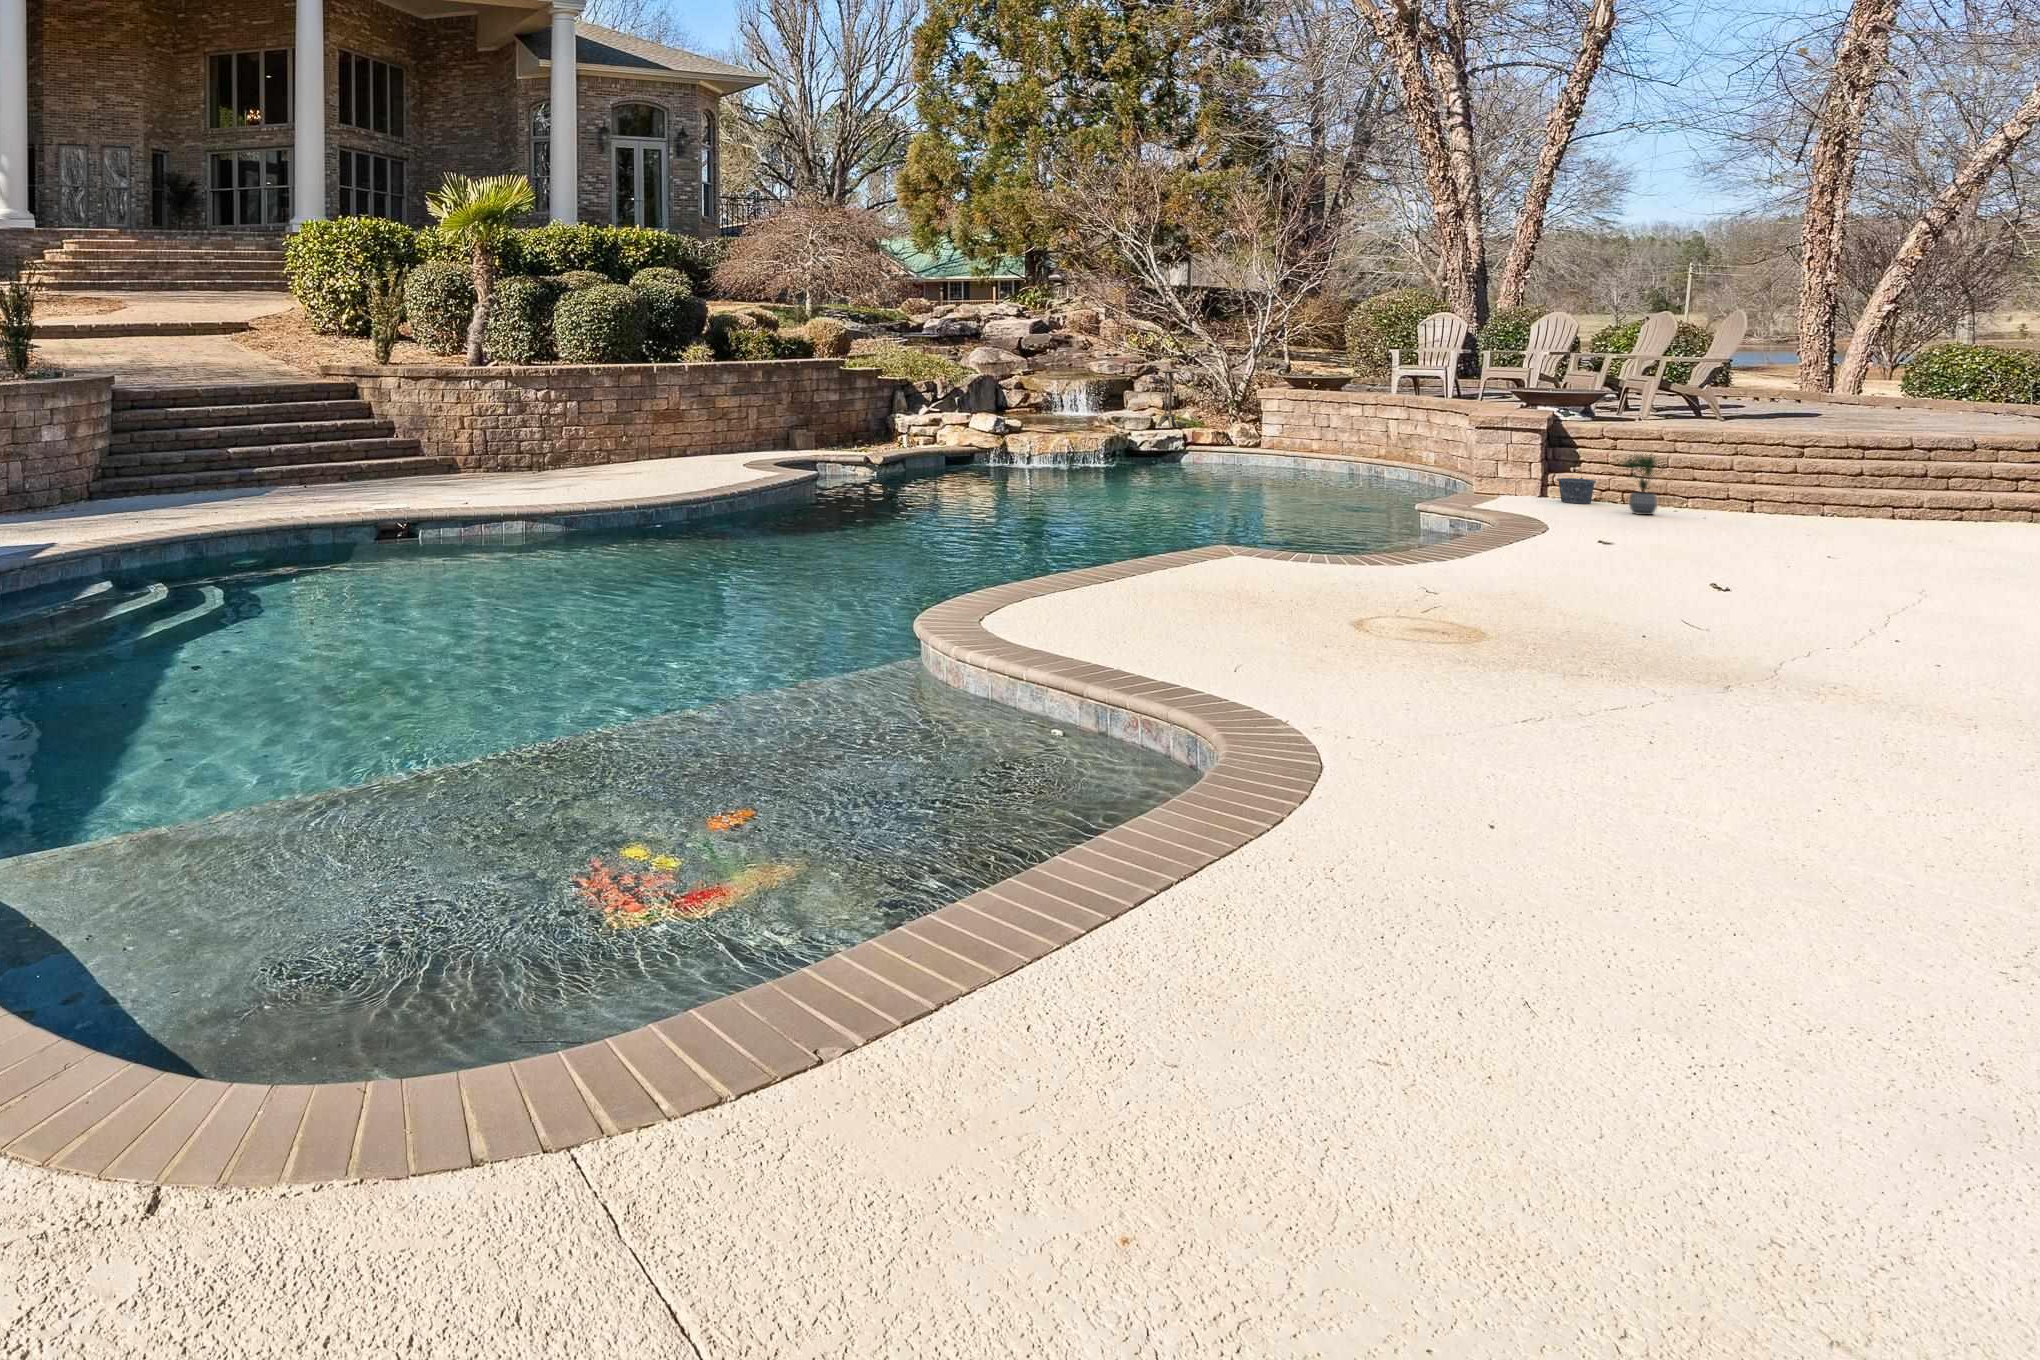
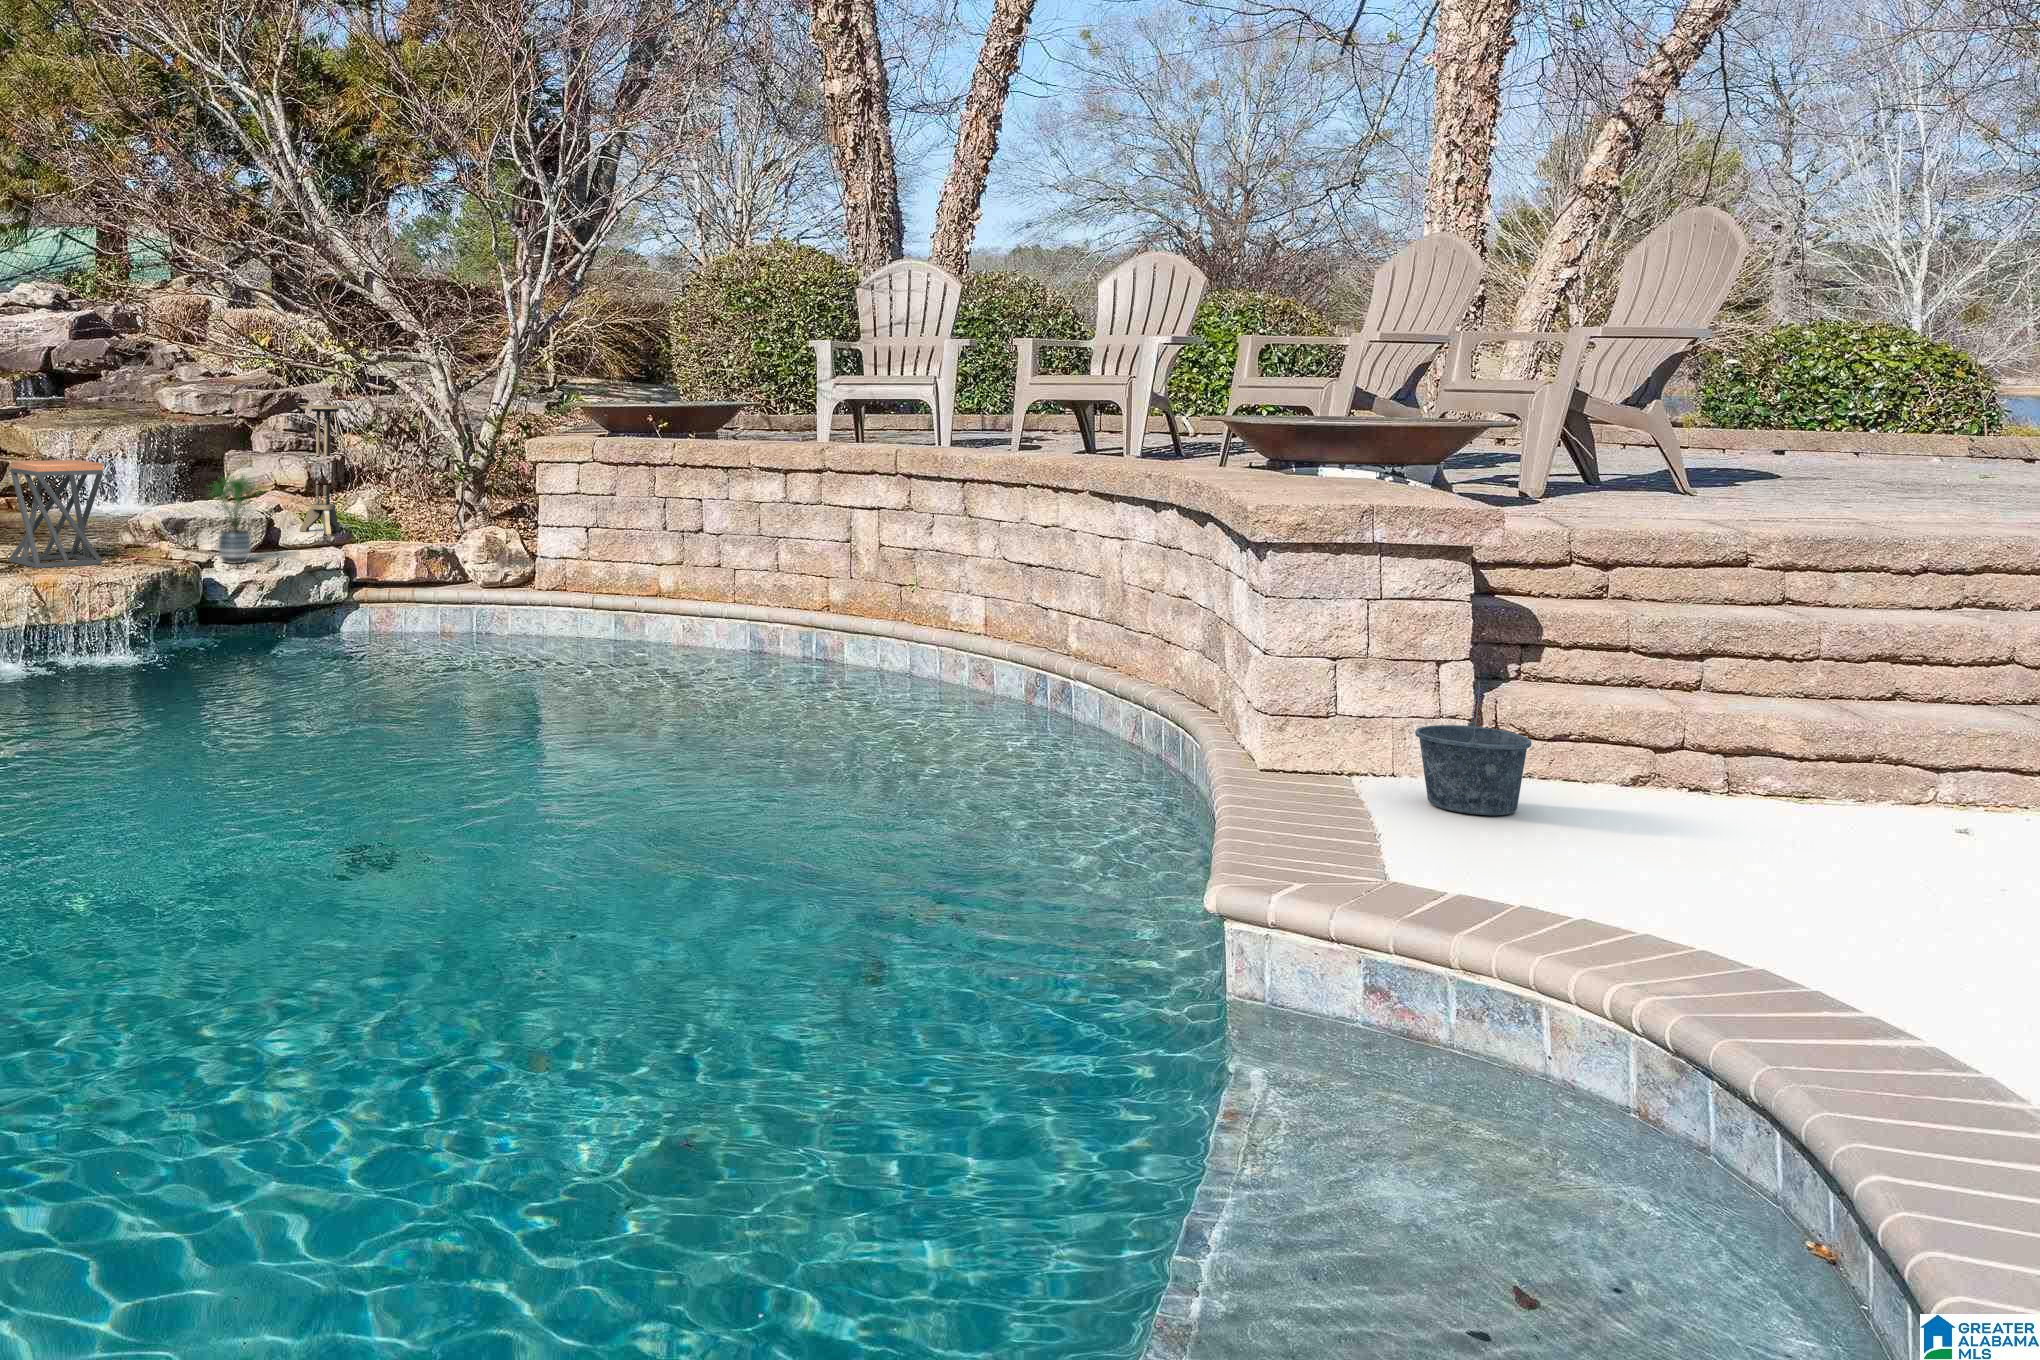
stool: none [1041,393,1080,435] -> present [10,460,103,568]
potted plant: present [1622,454,1667,515] -> present [208,475,260,564]

